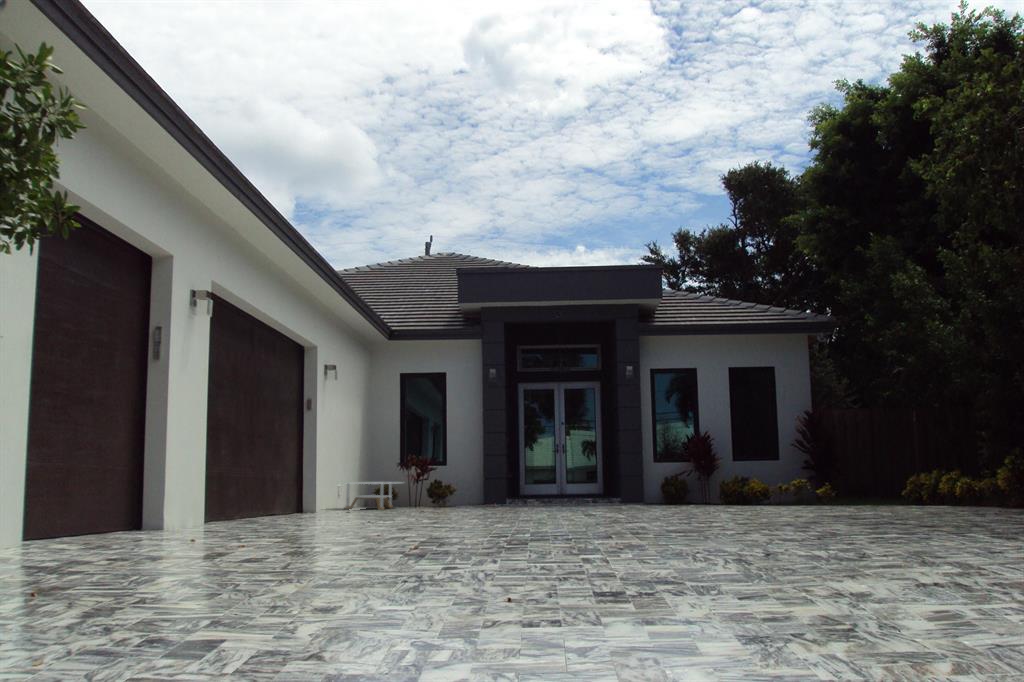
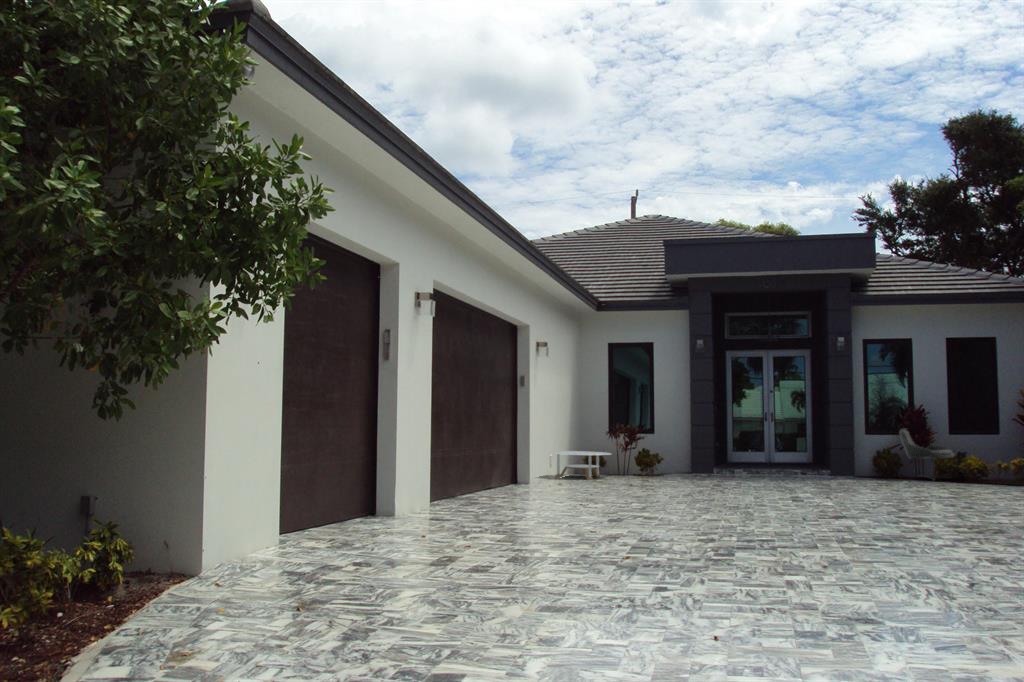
lounge chair: none [686,454,737,503] -> present [900,429,955,480]

